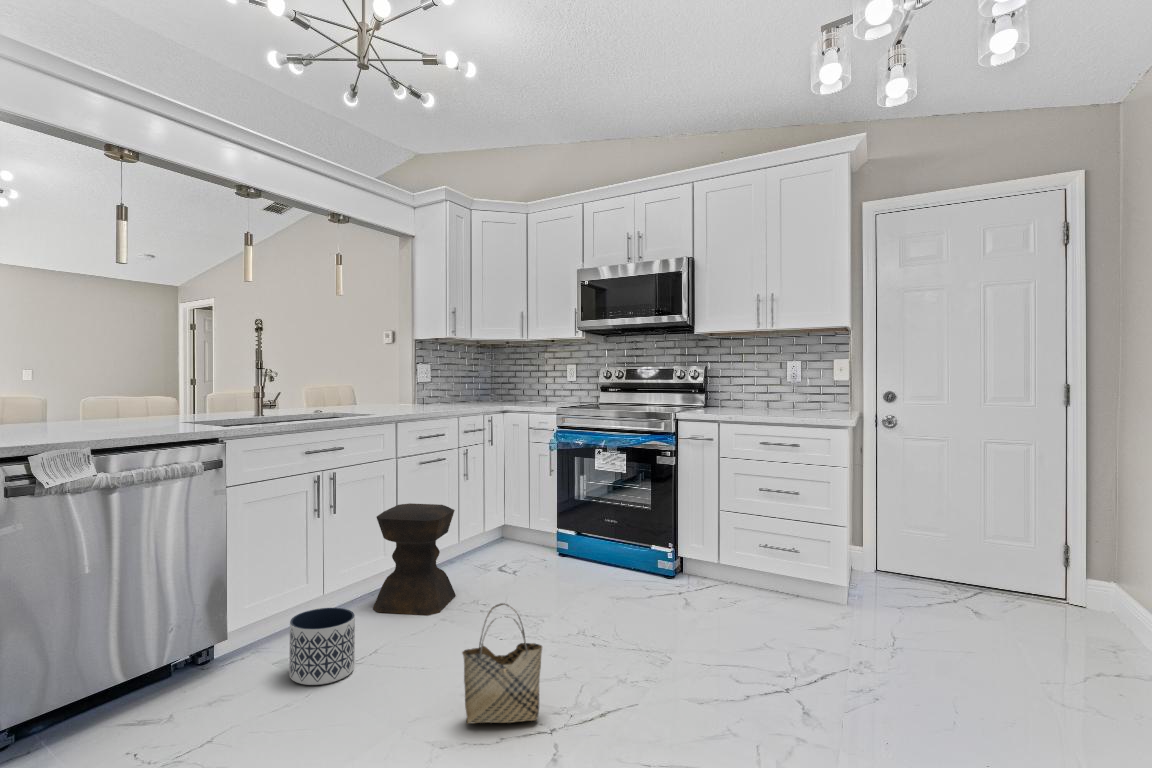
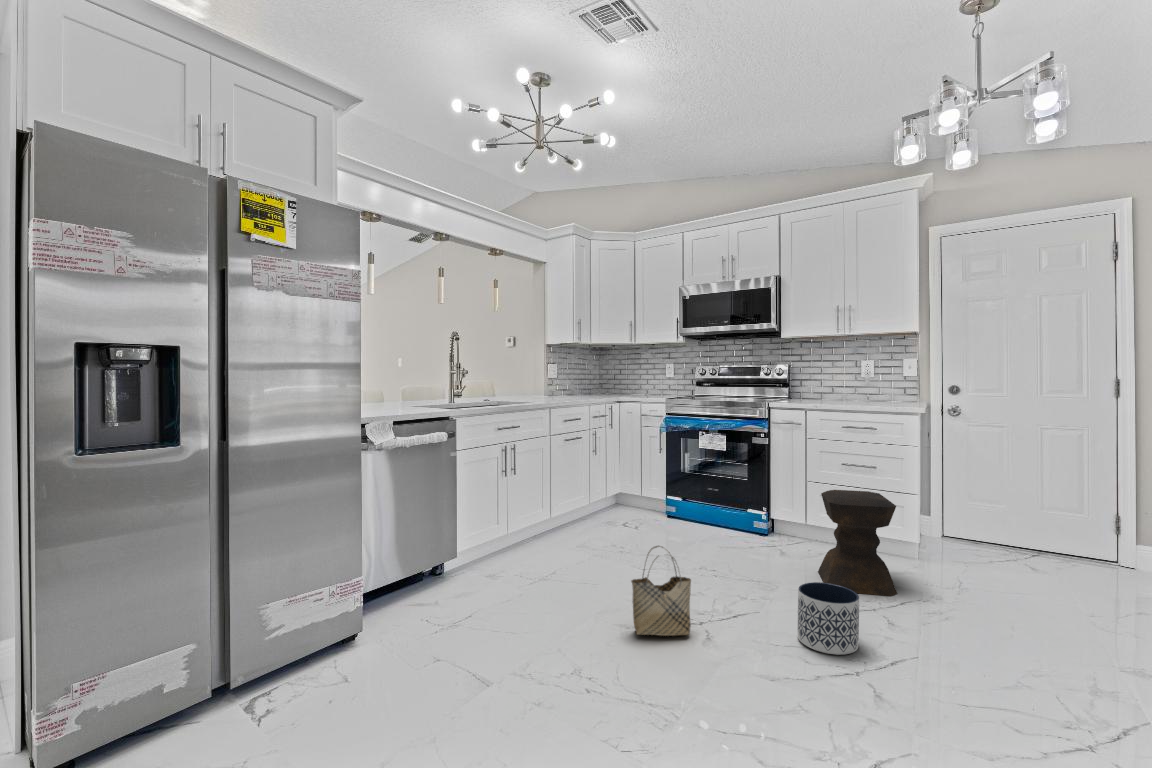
stool: present [373,503,456,615] -> present [818,490,897,596]
planter: present [289,608,355,685] -> present [798,582,859,655]

